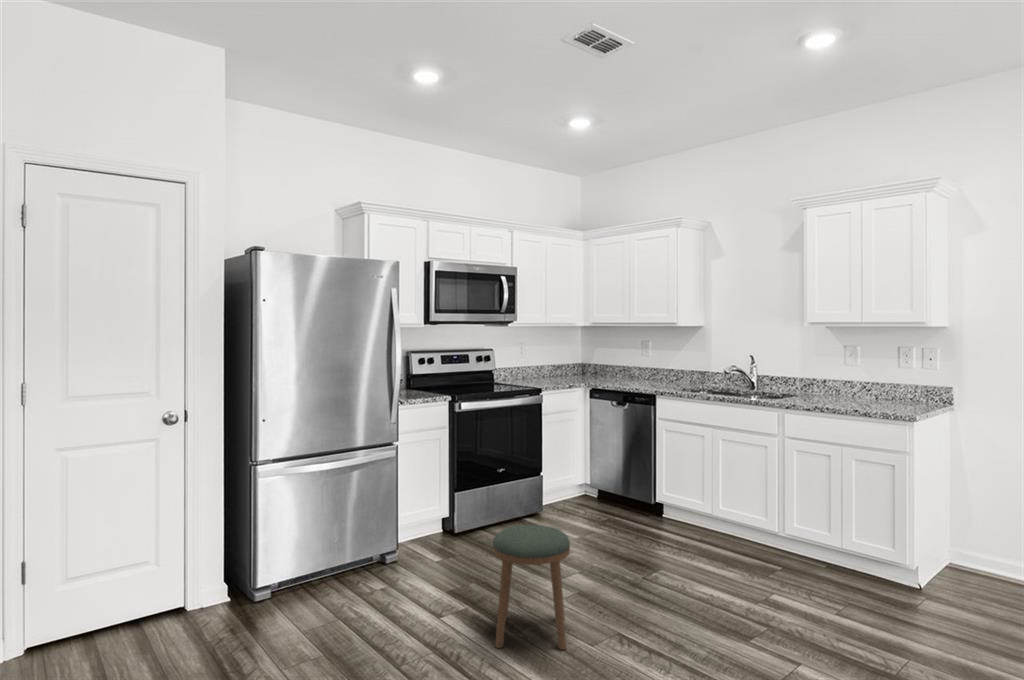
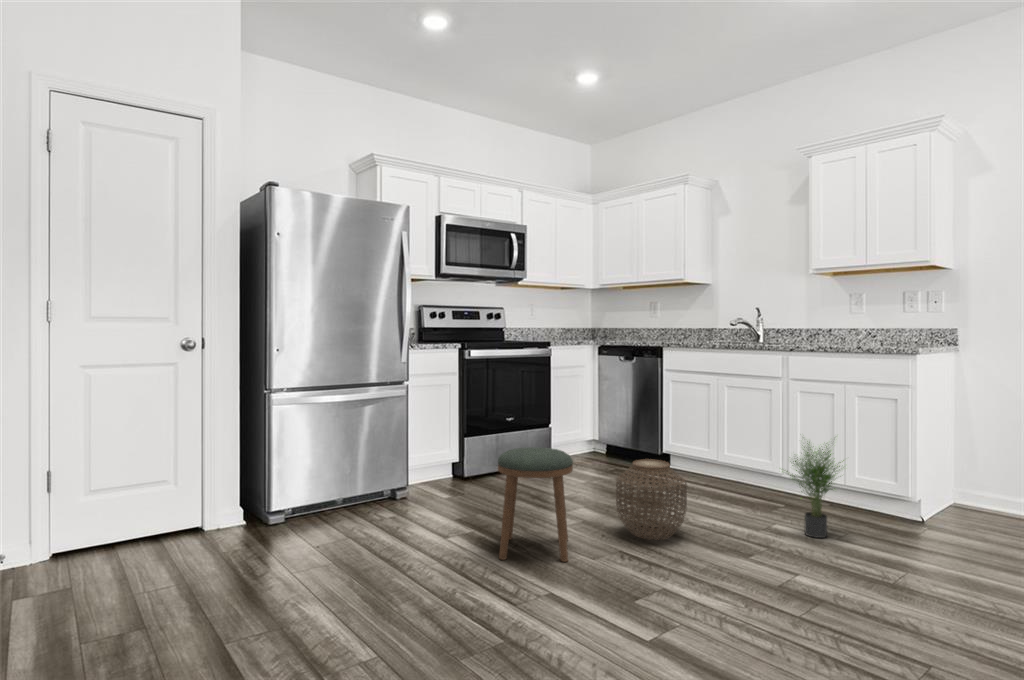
potted plant: none [771,504,853,613] -> present [787,441,844,538]
woven basket: none [613,531,685,618] -> present [616,459,687,540]

